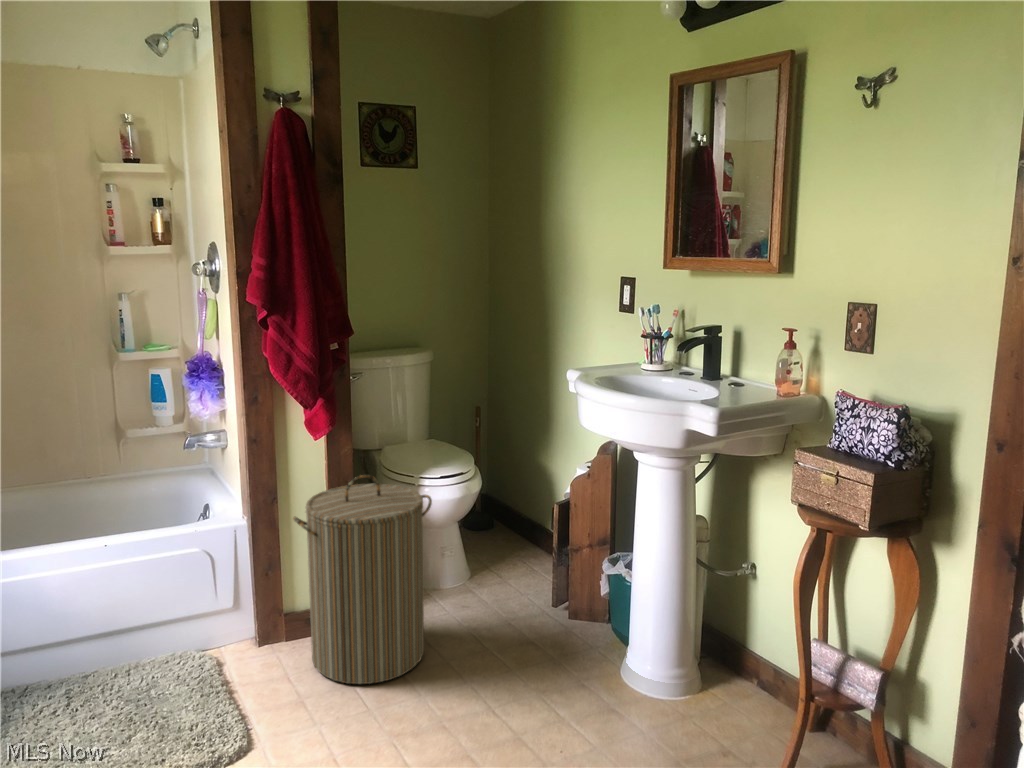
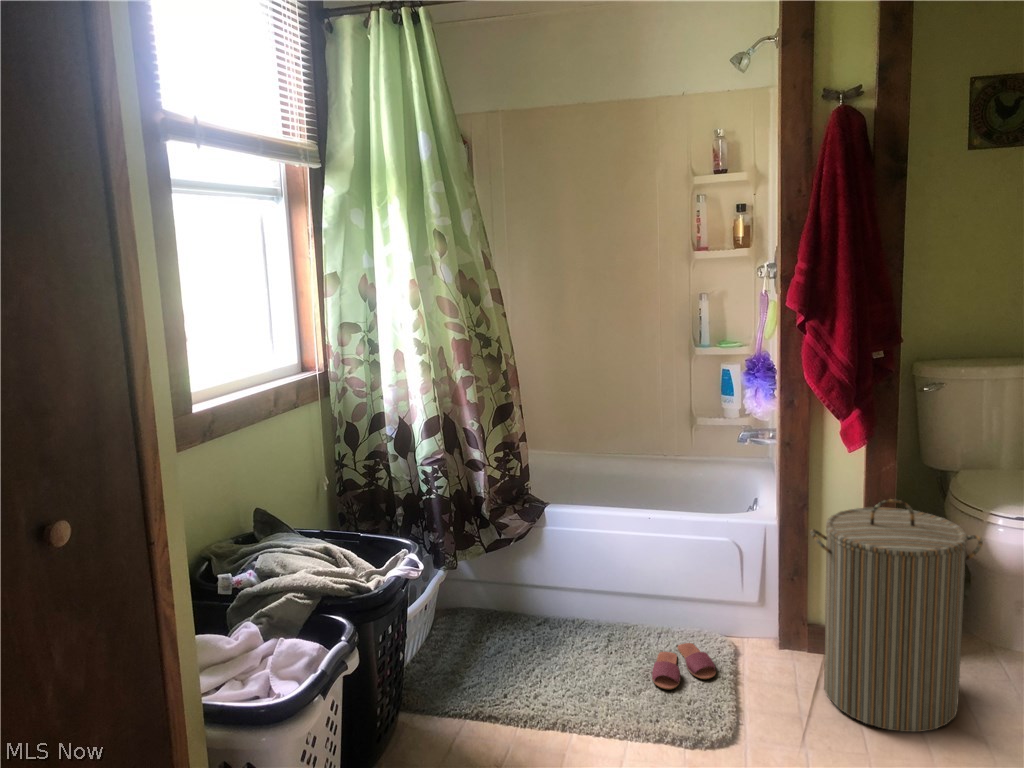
slippers: none [136,669,208,726] -> present [652,643,716,689]

